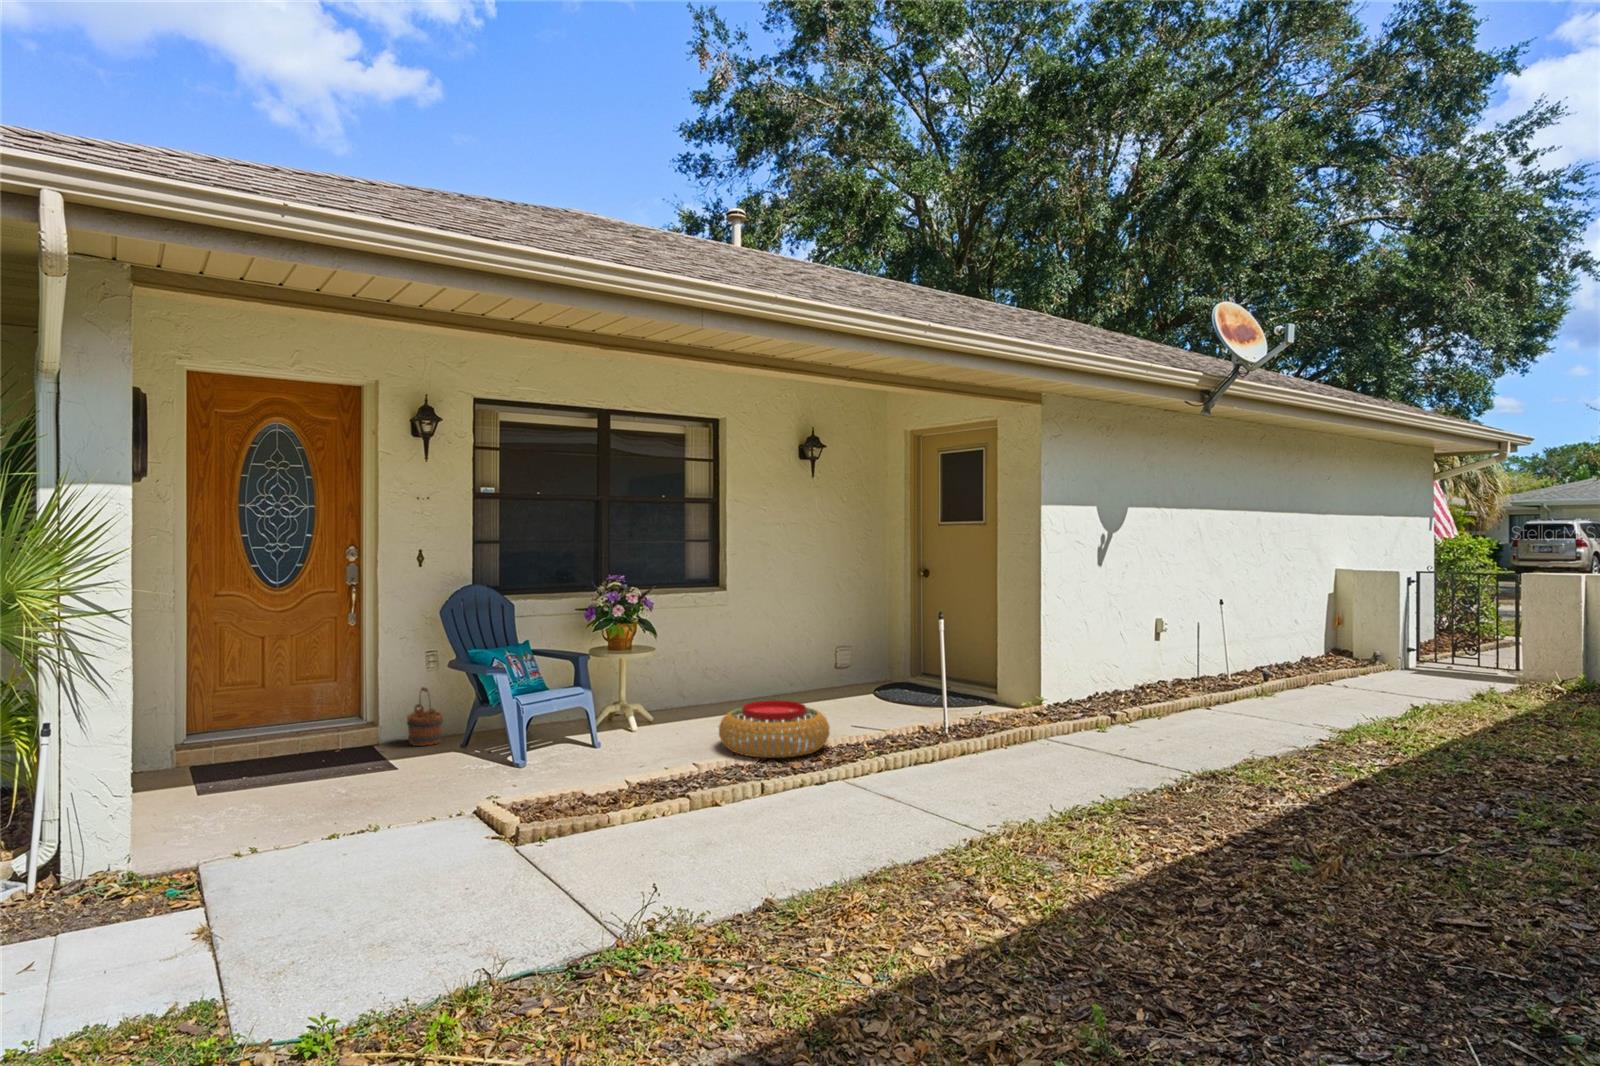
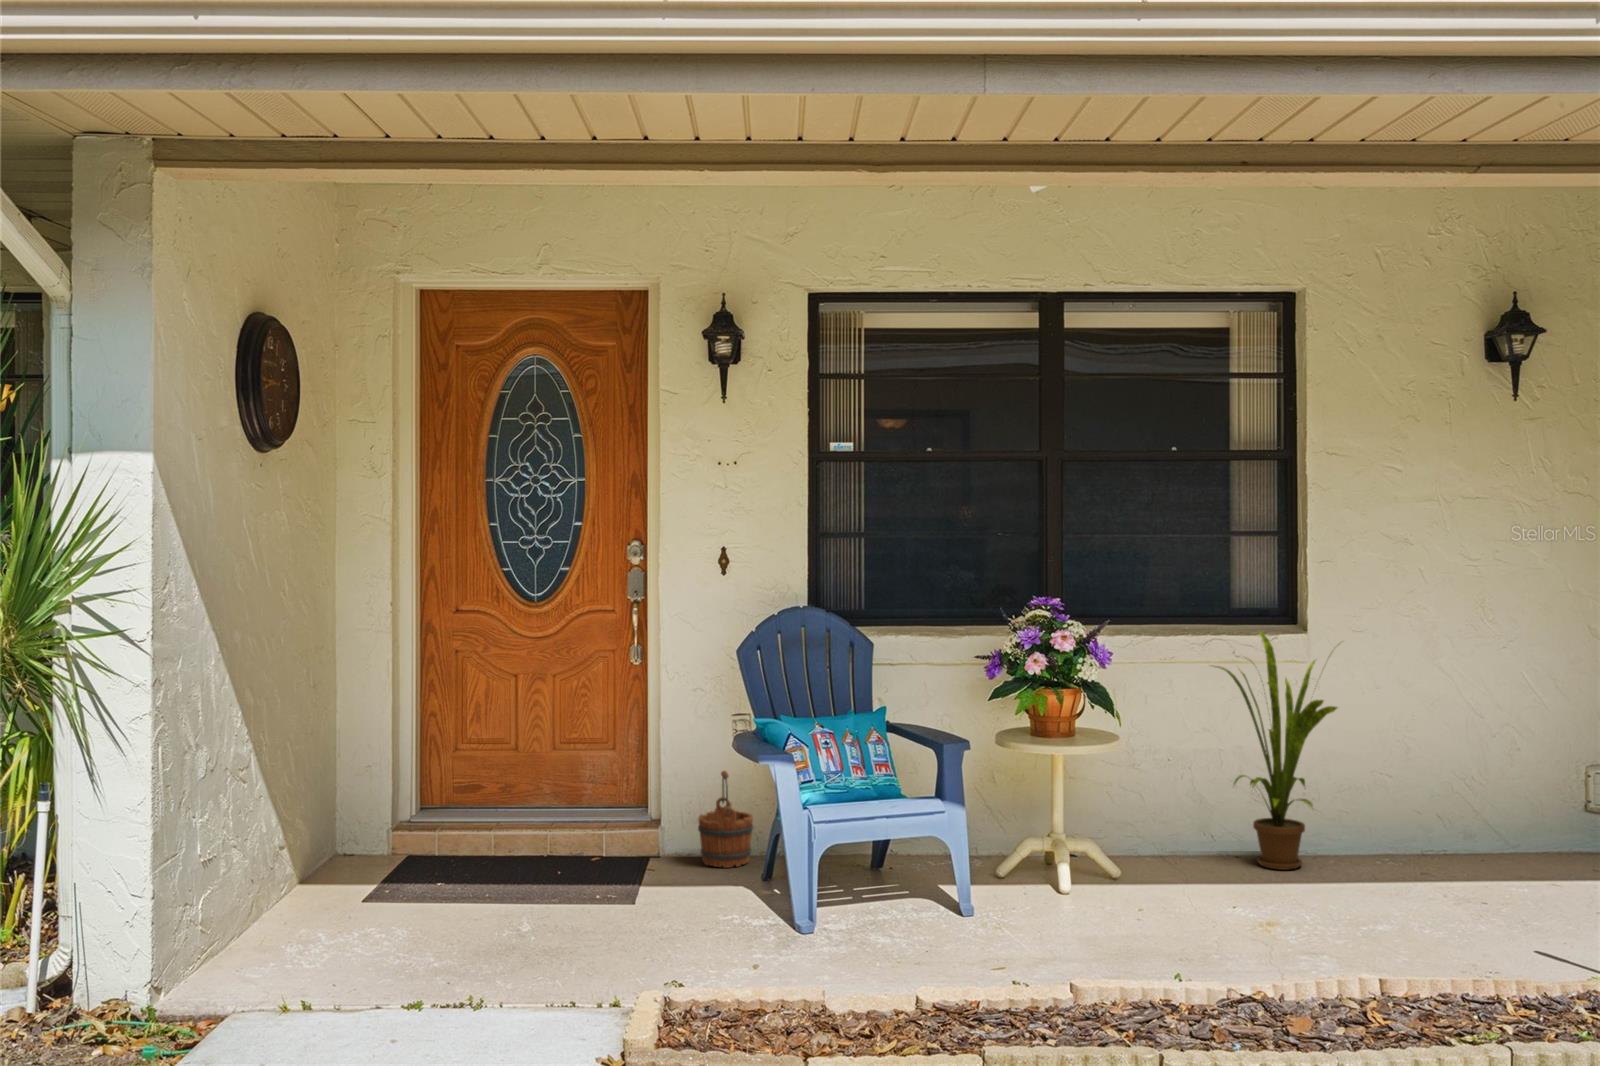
house plant: none [690,590,758,711] -> present [1216,631,1340,870]
pouf: present [719,700,830,758] -> none [1189,864,1440,996]

